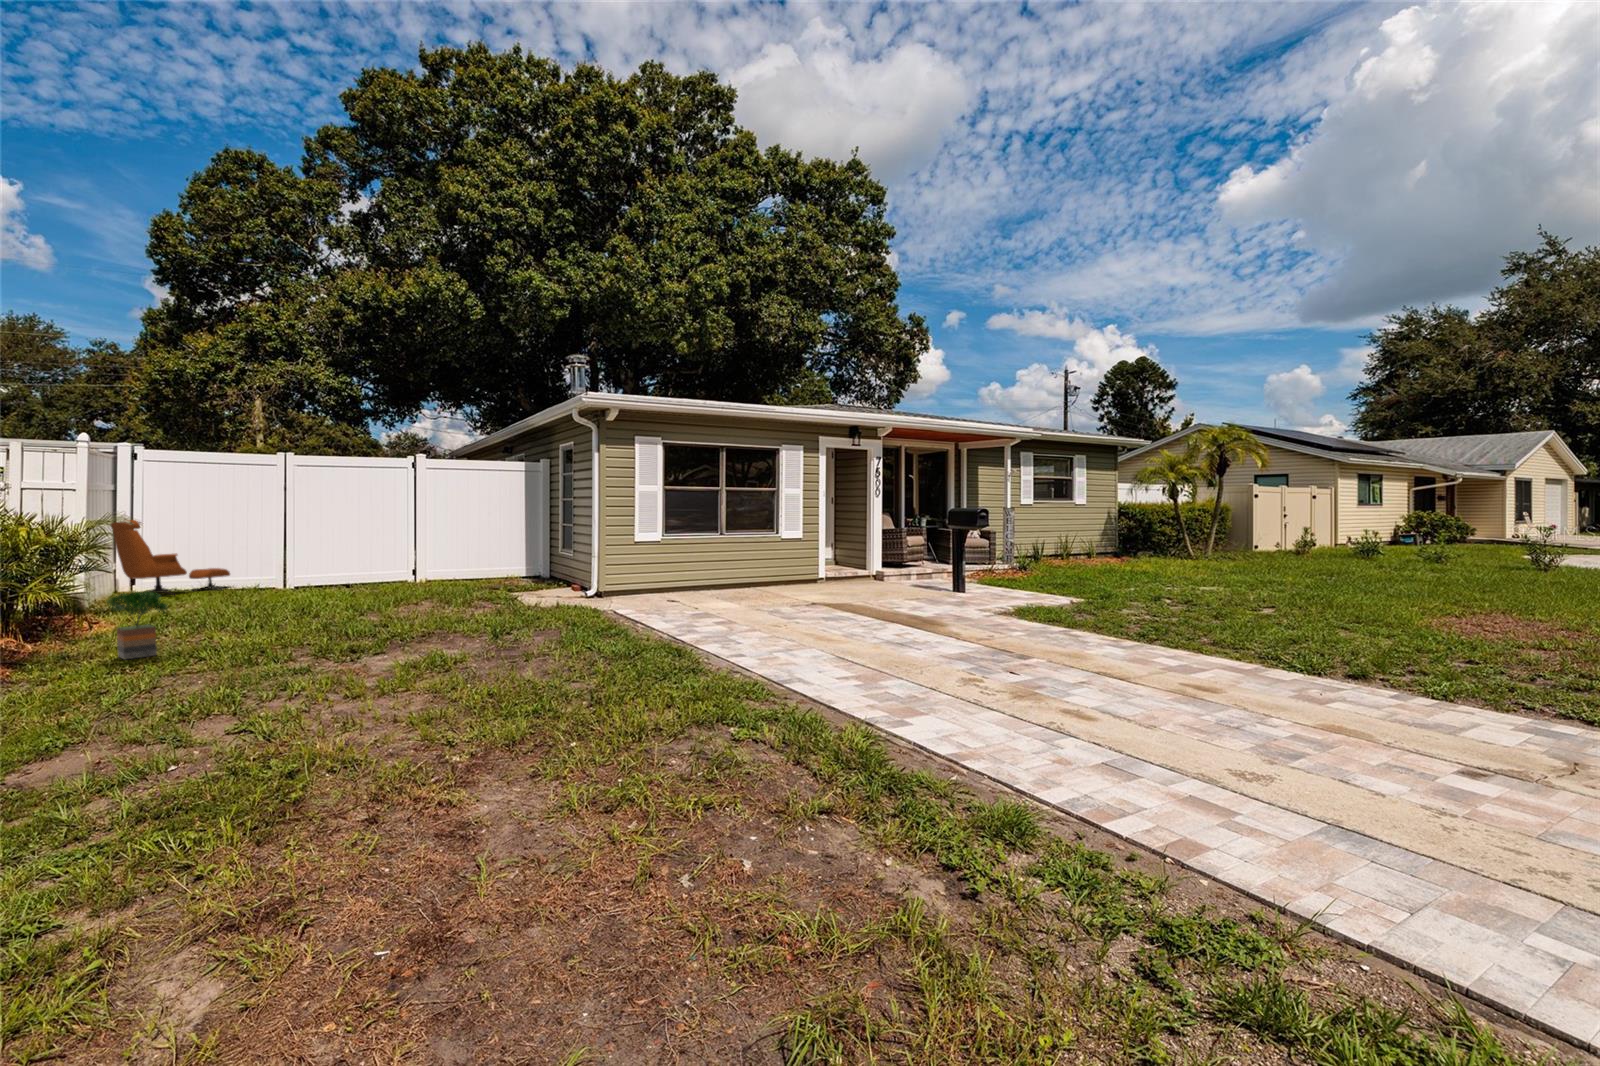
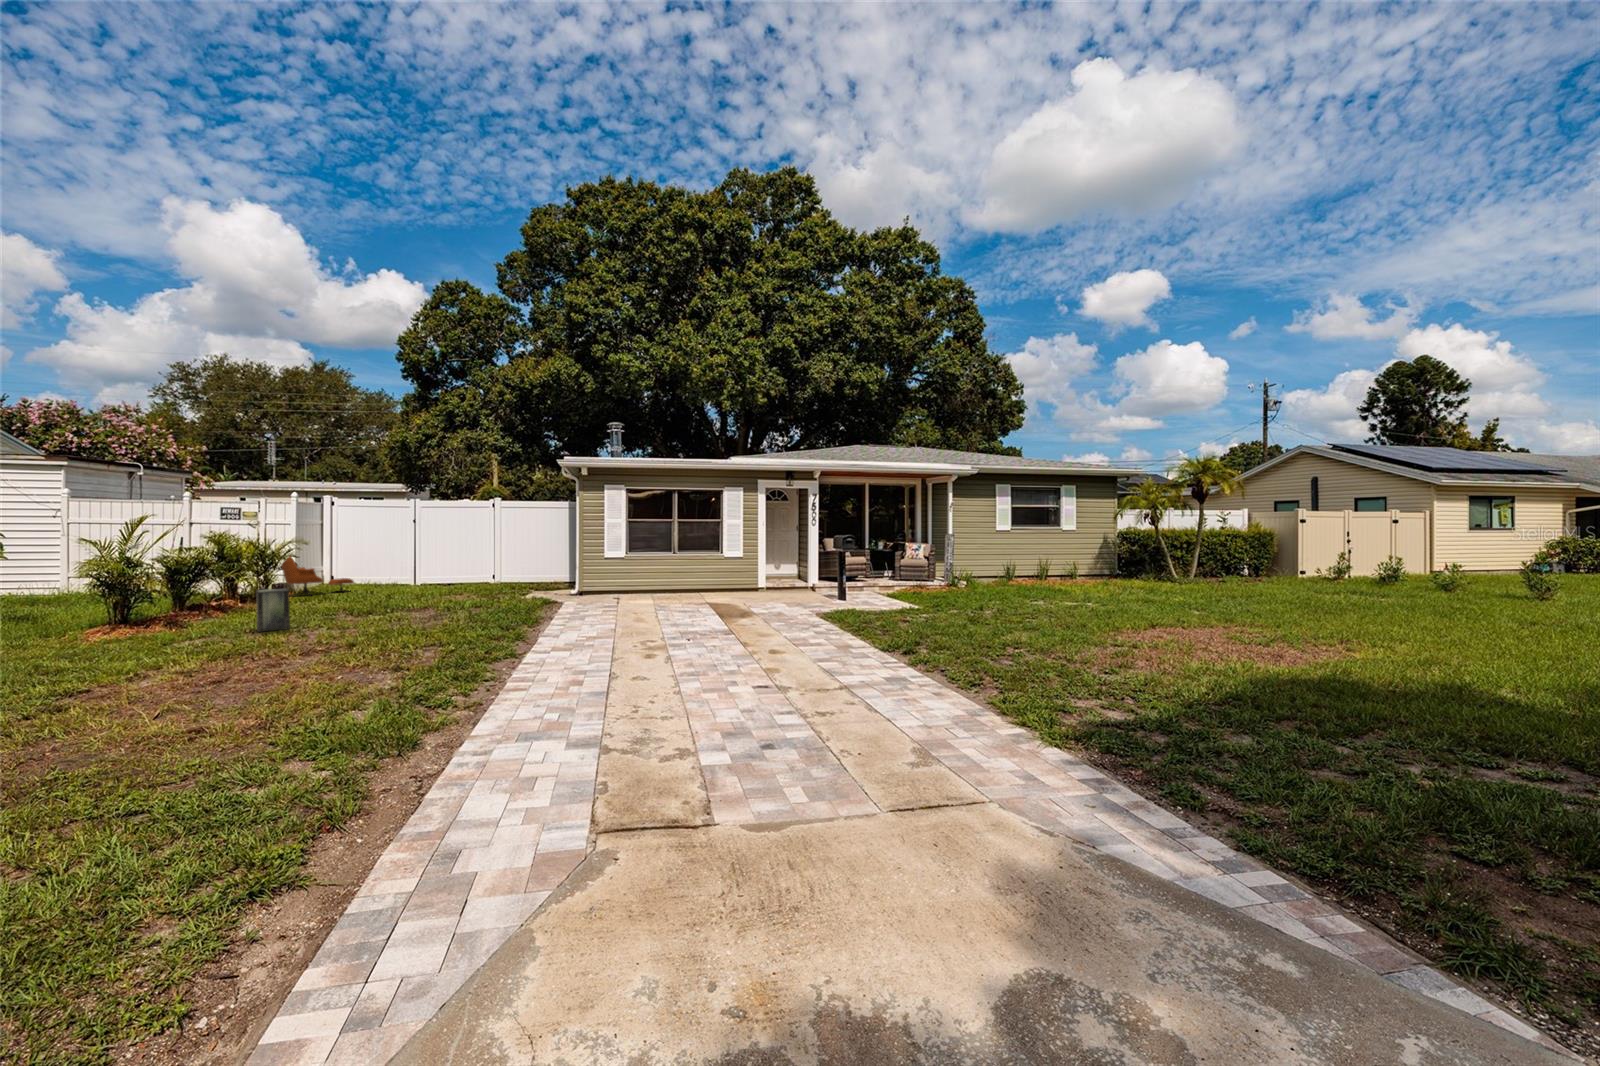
storage box: none [222,580,286,649] -> present [256,588,290,632]
potted tree: present [107,592,168,659] -> none [185,593,224,635]

